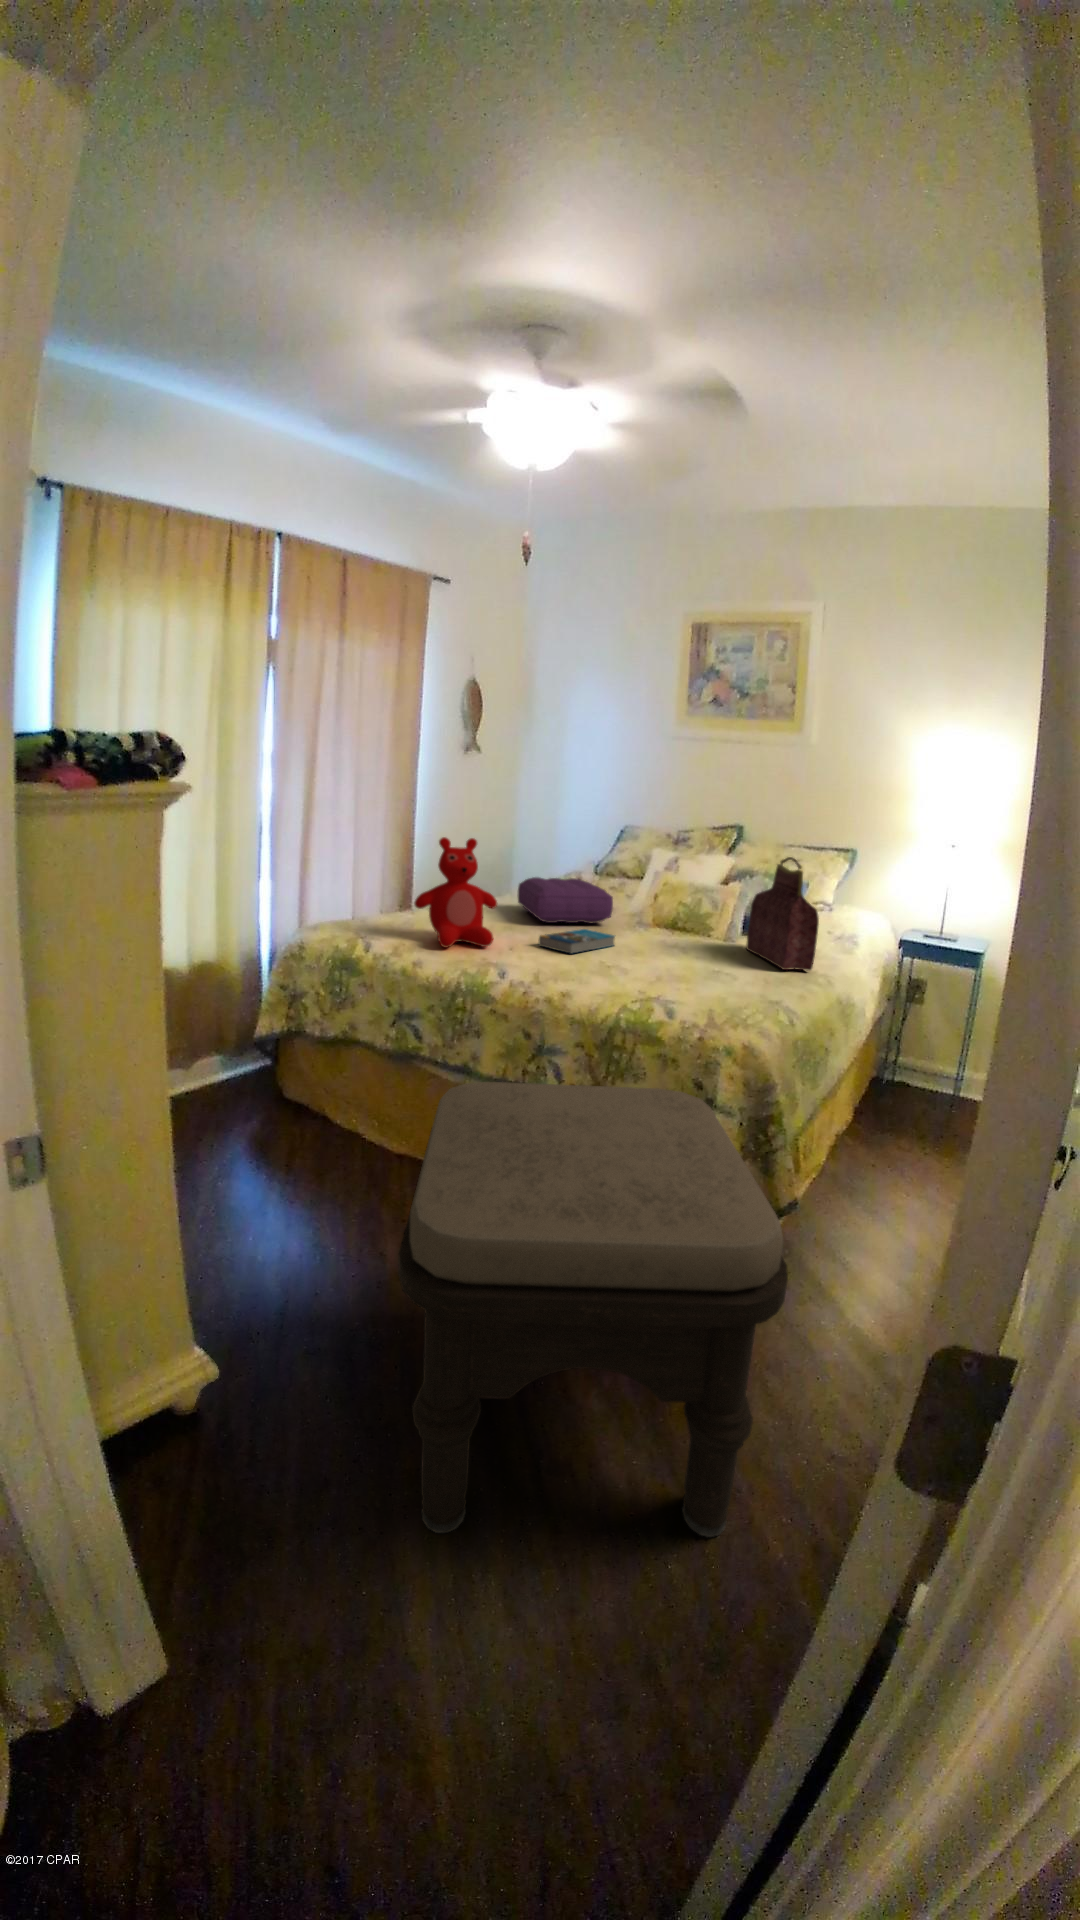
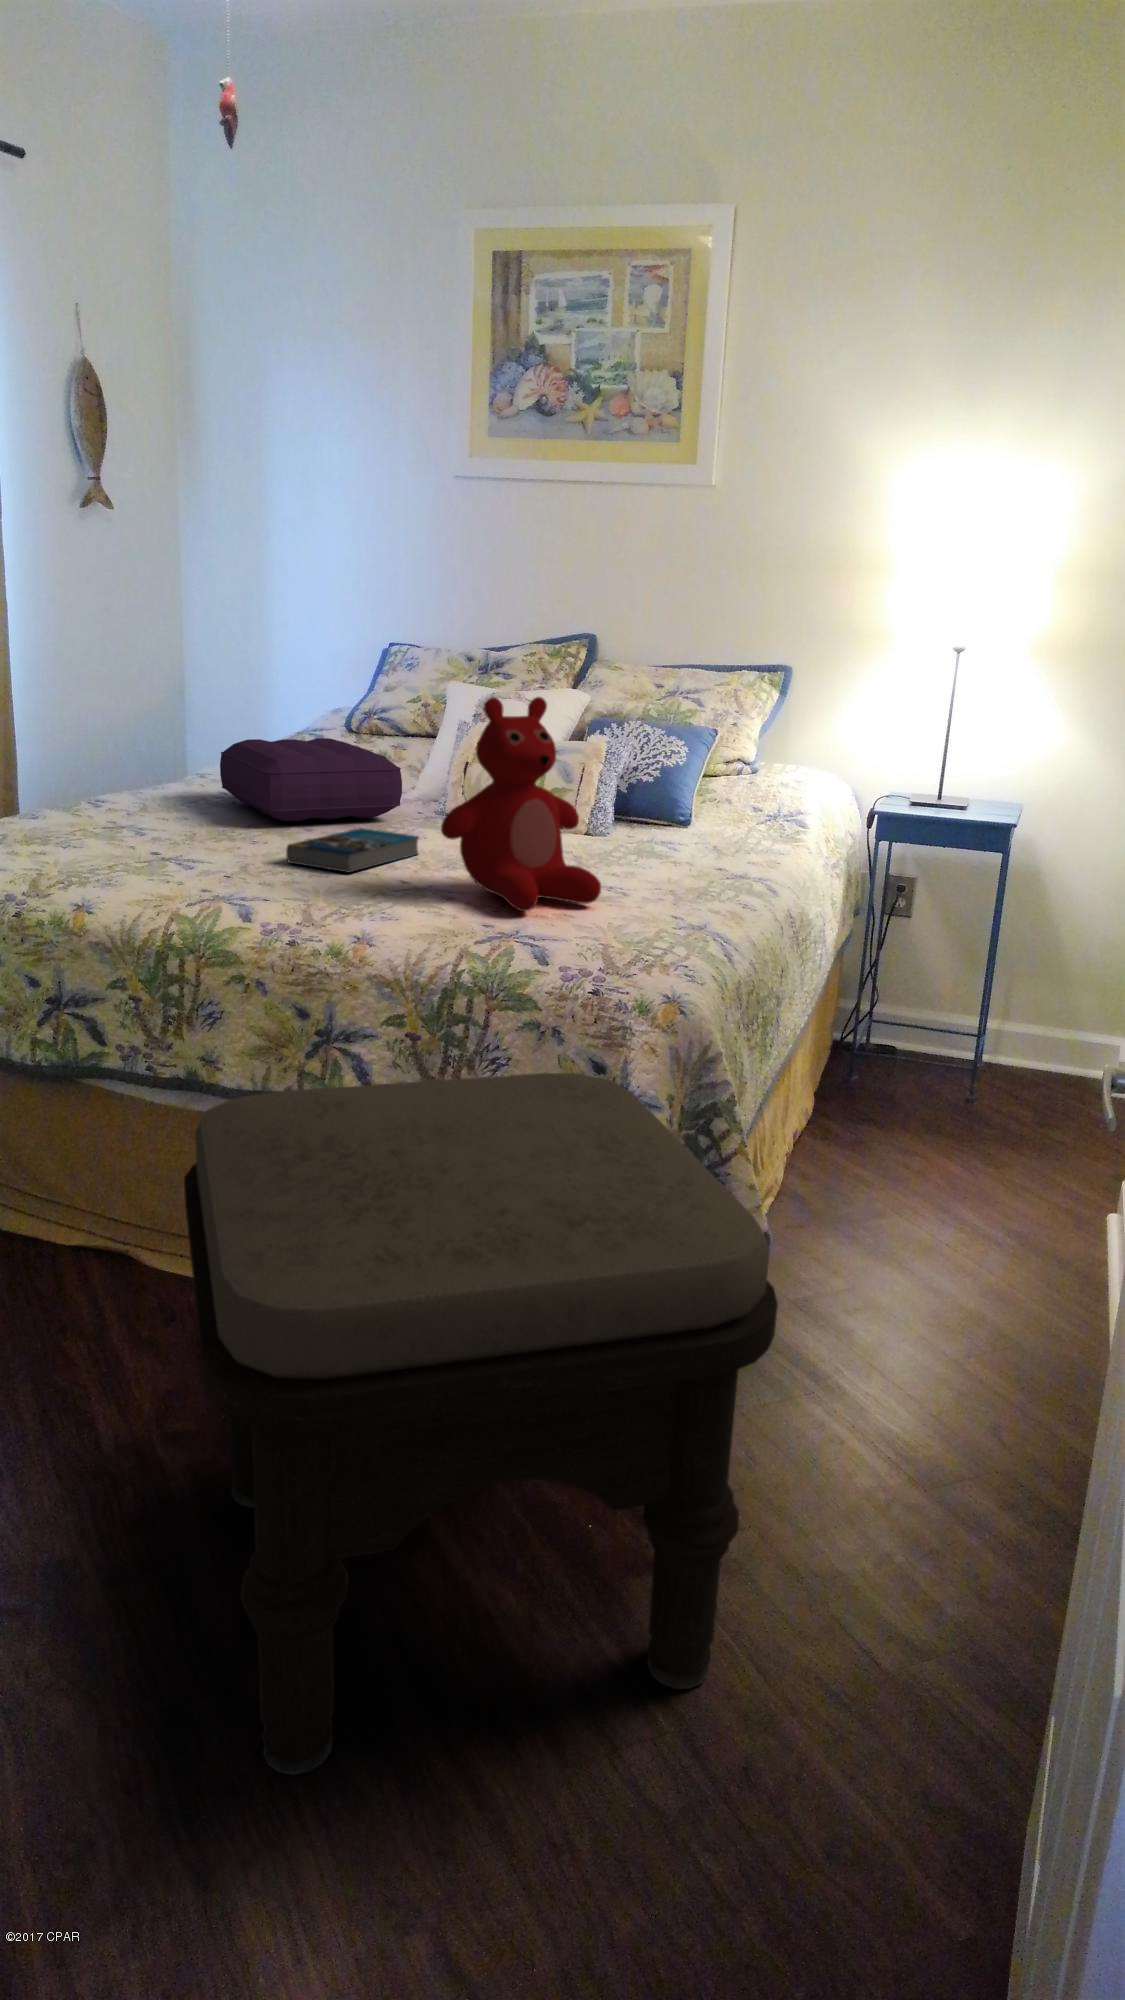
teddy bear: present [414,837,497,948] -> present [441,697,601,911]
handbag: present [746,857,819,970] -> none [635,688,750,874]

